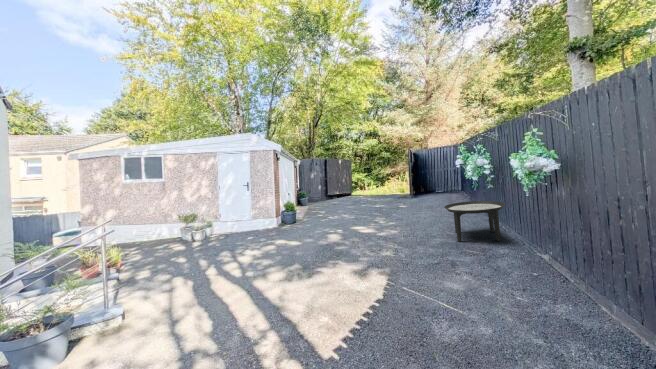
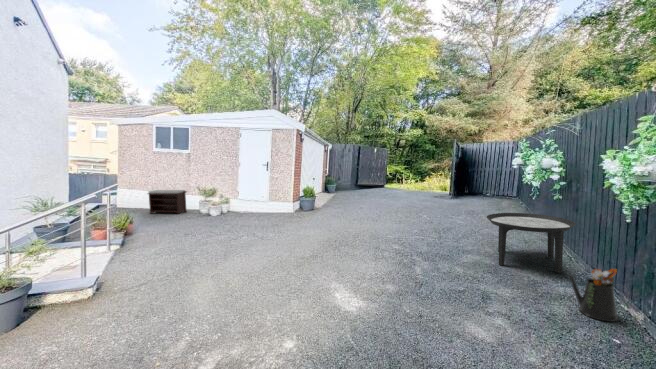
bench: none [131,218,173,245] -> present [148,190,186,214]
watering can: none [504,228,540,264] -> present [570,269,618,322]

